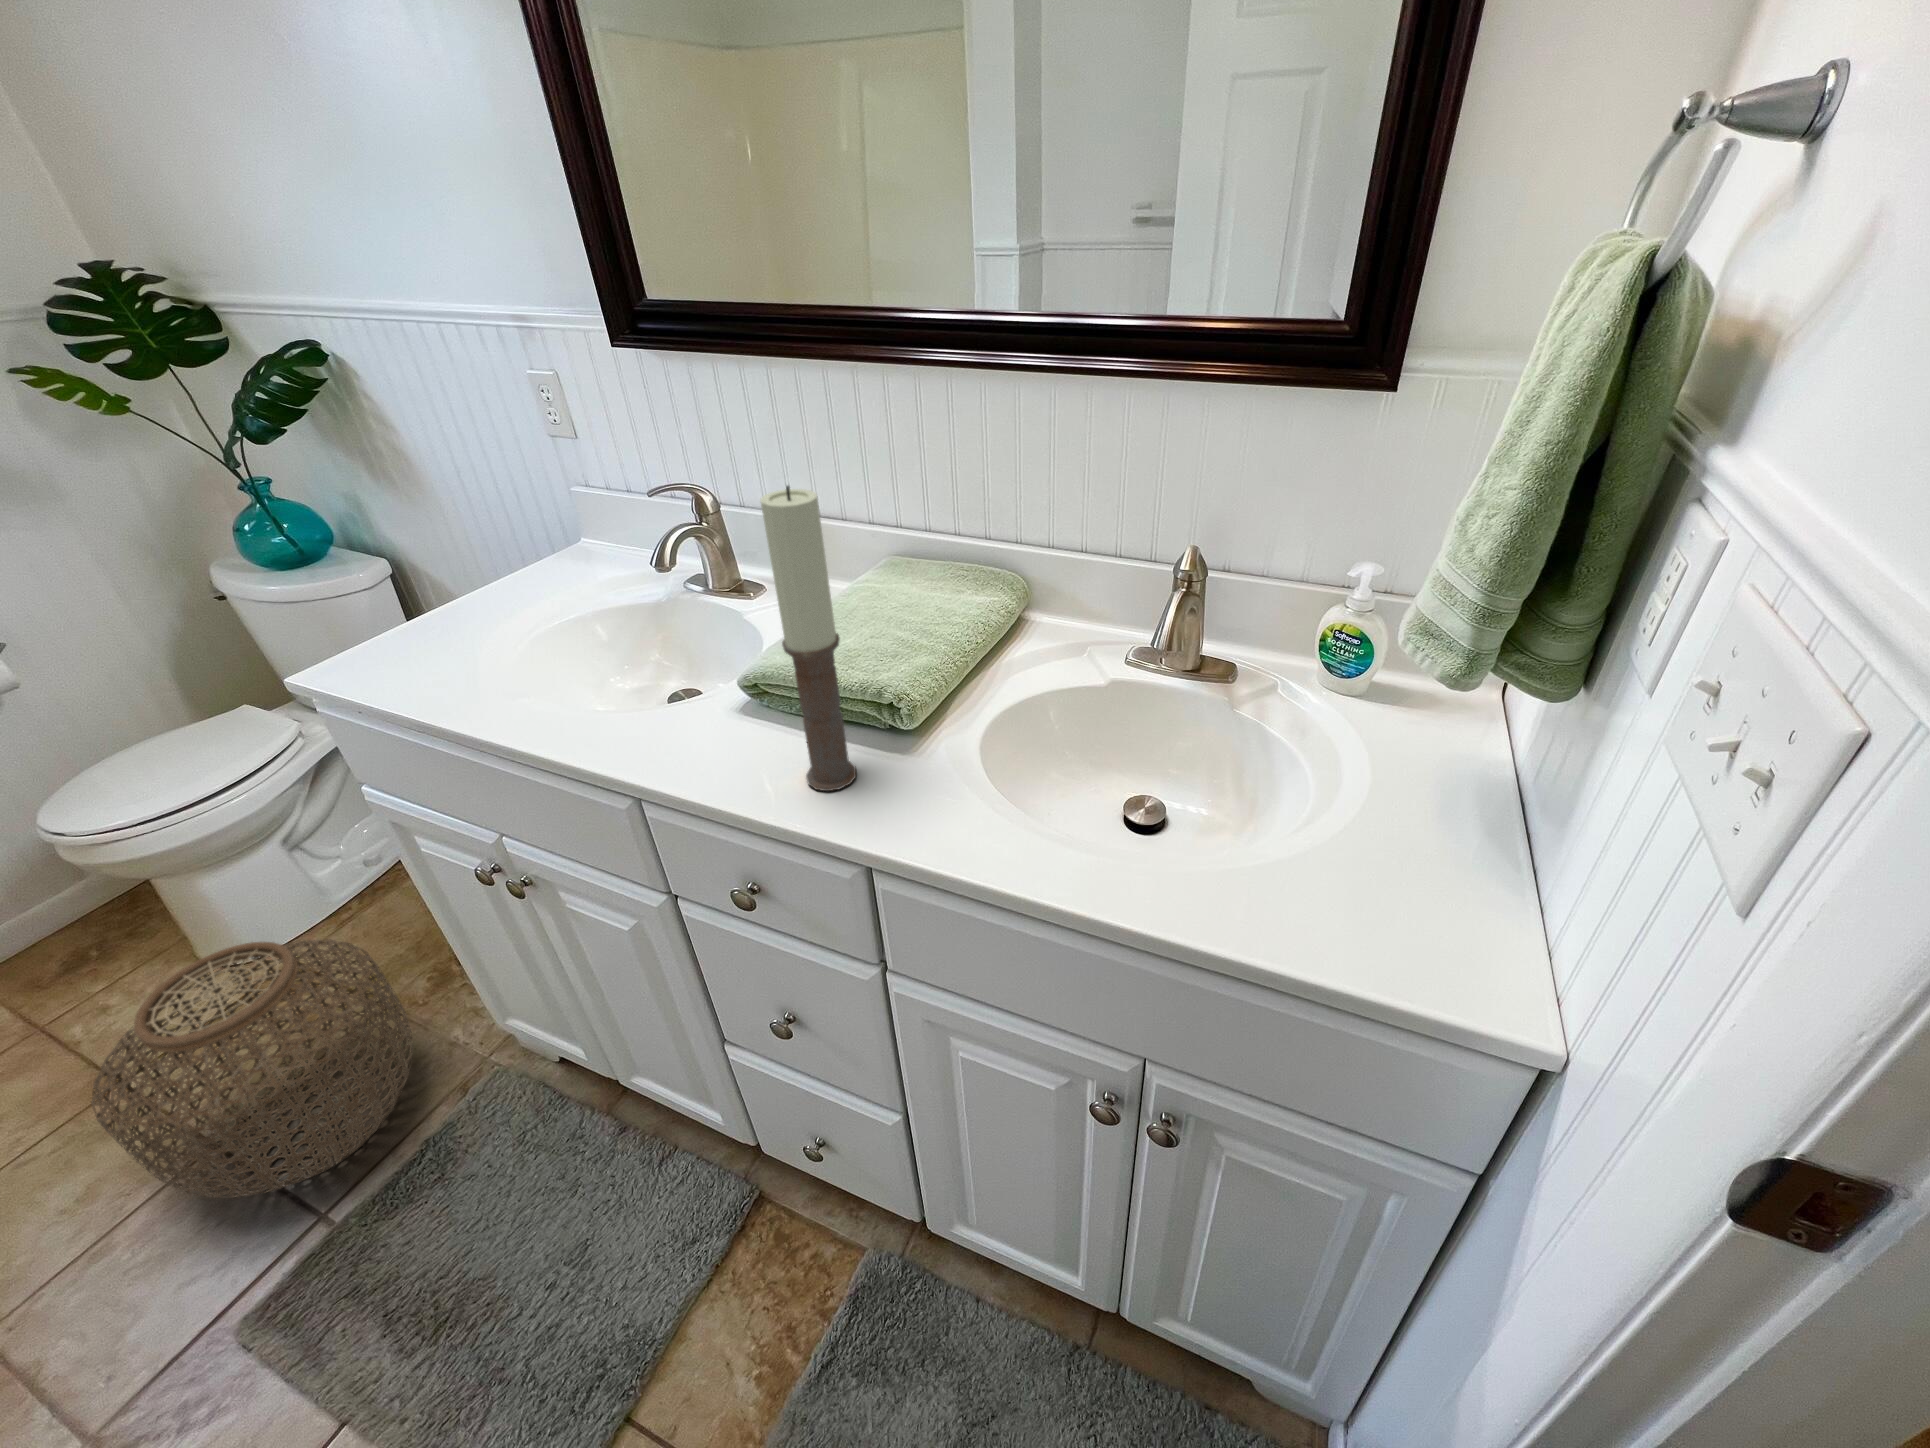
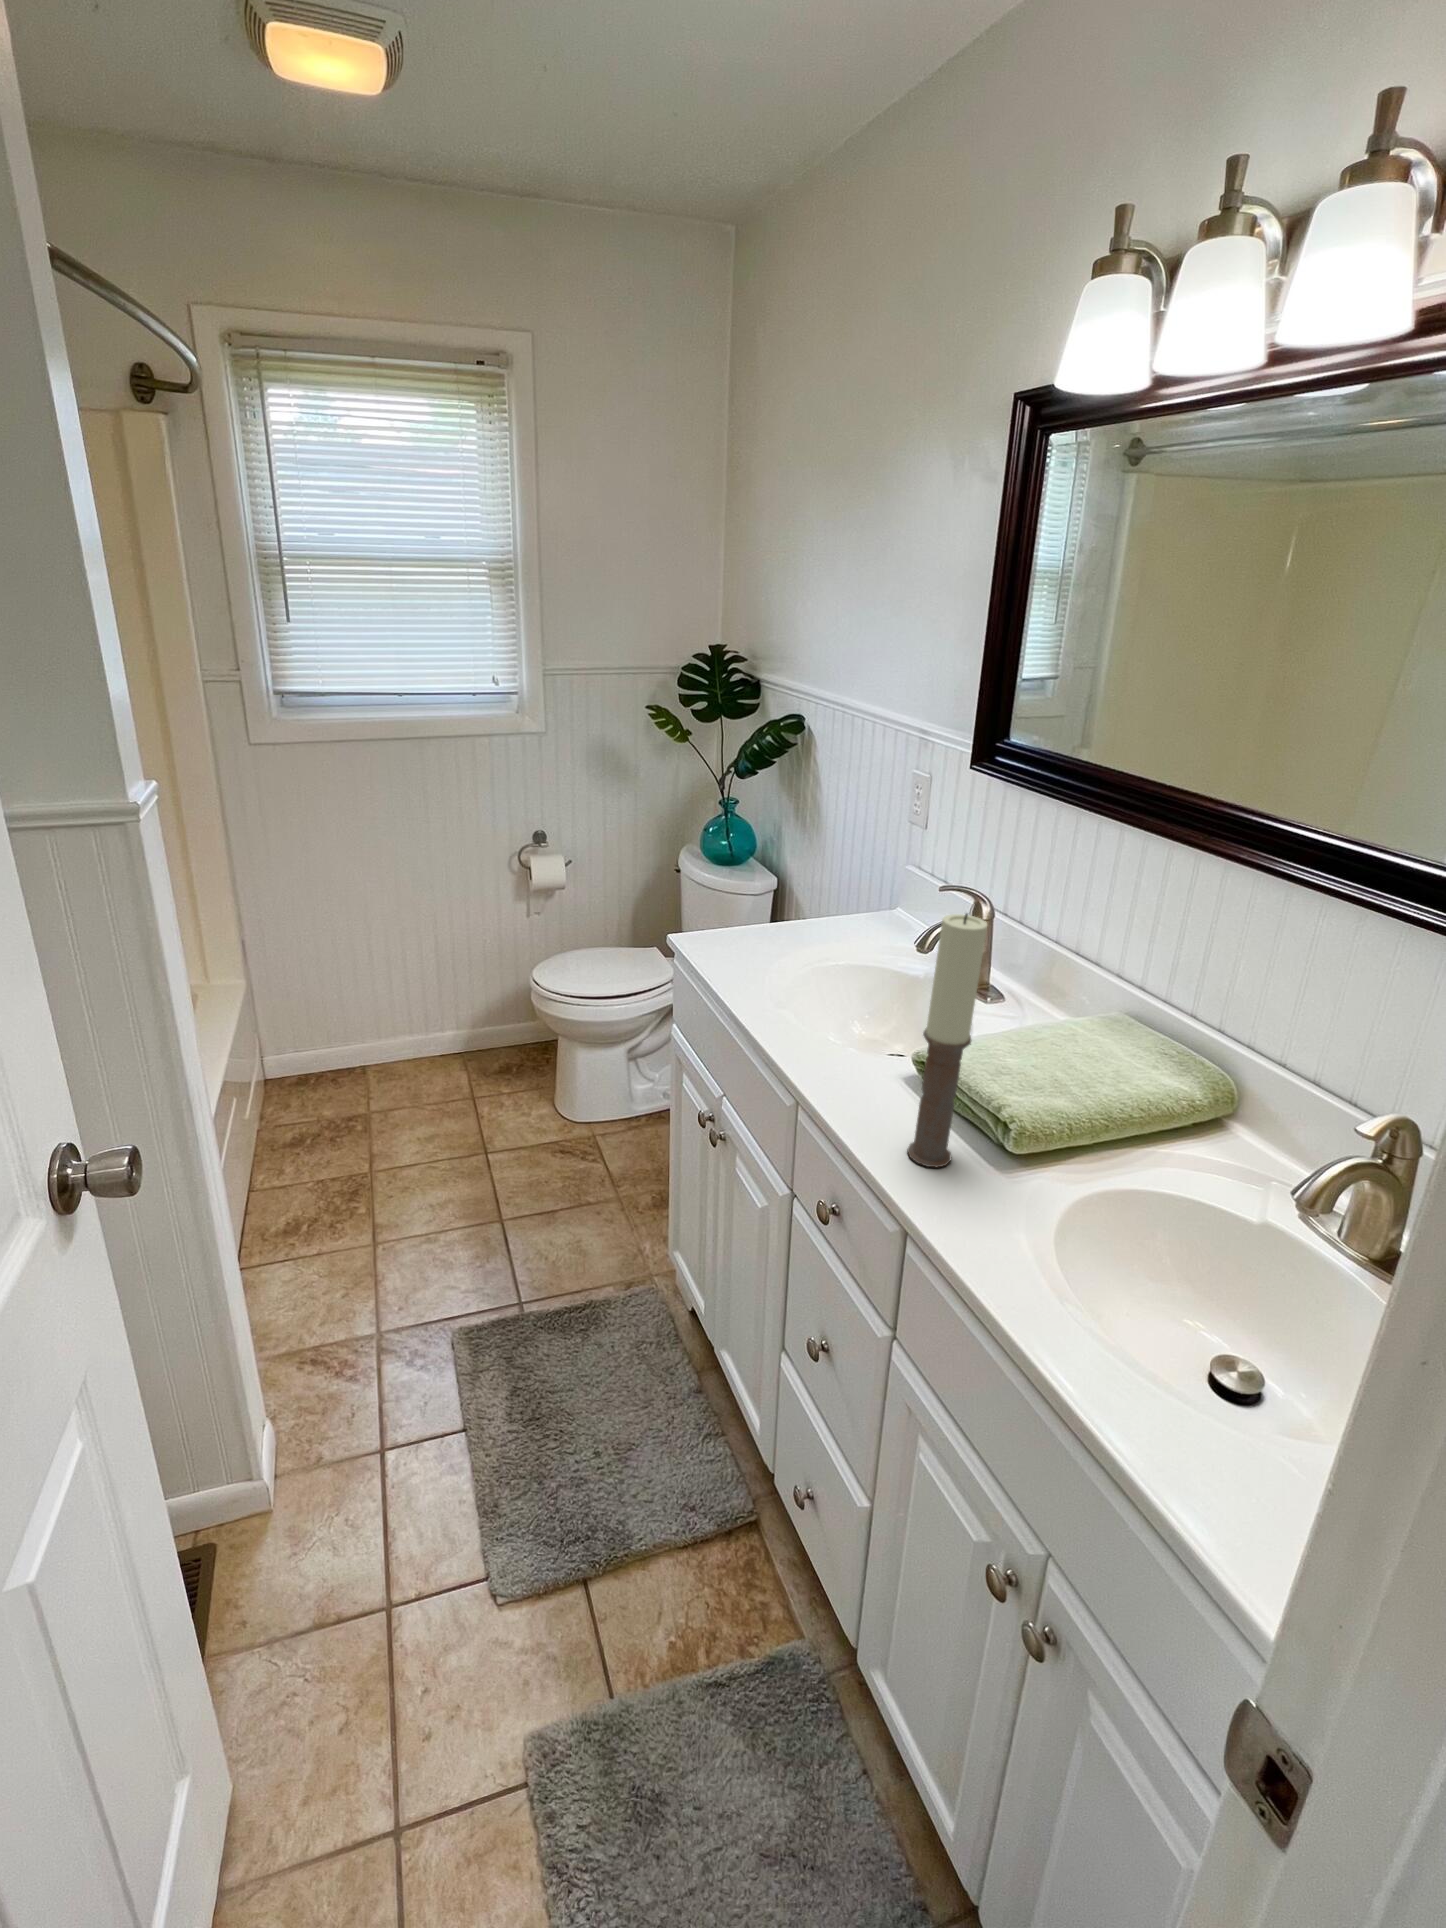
woven basket: present [91,940,413,1198] -> none [468,1093,628,1277]

